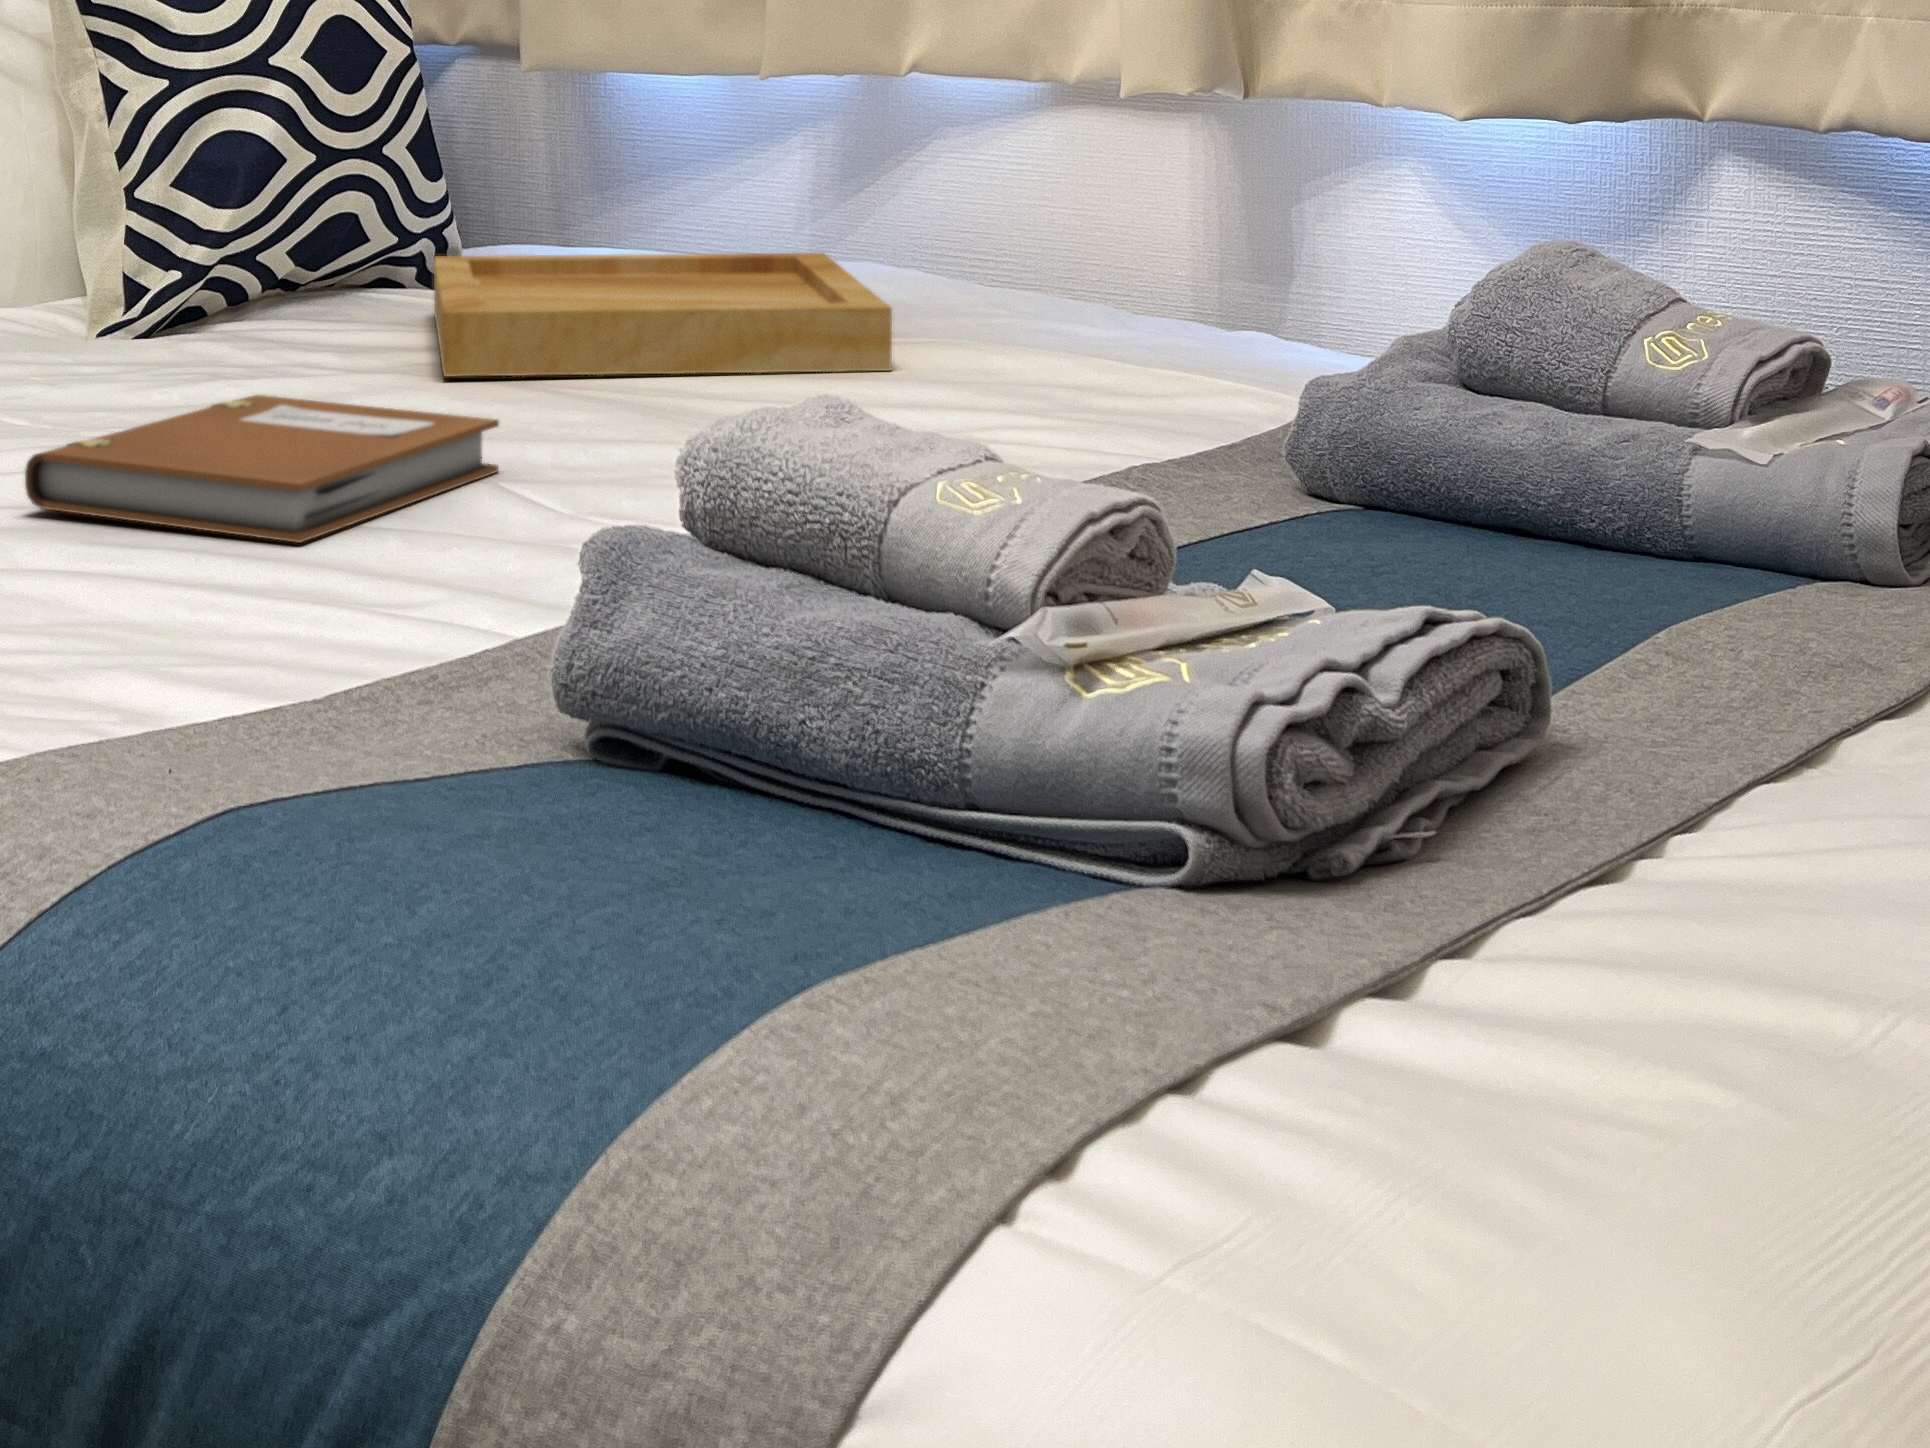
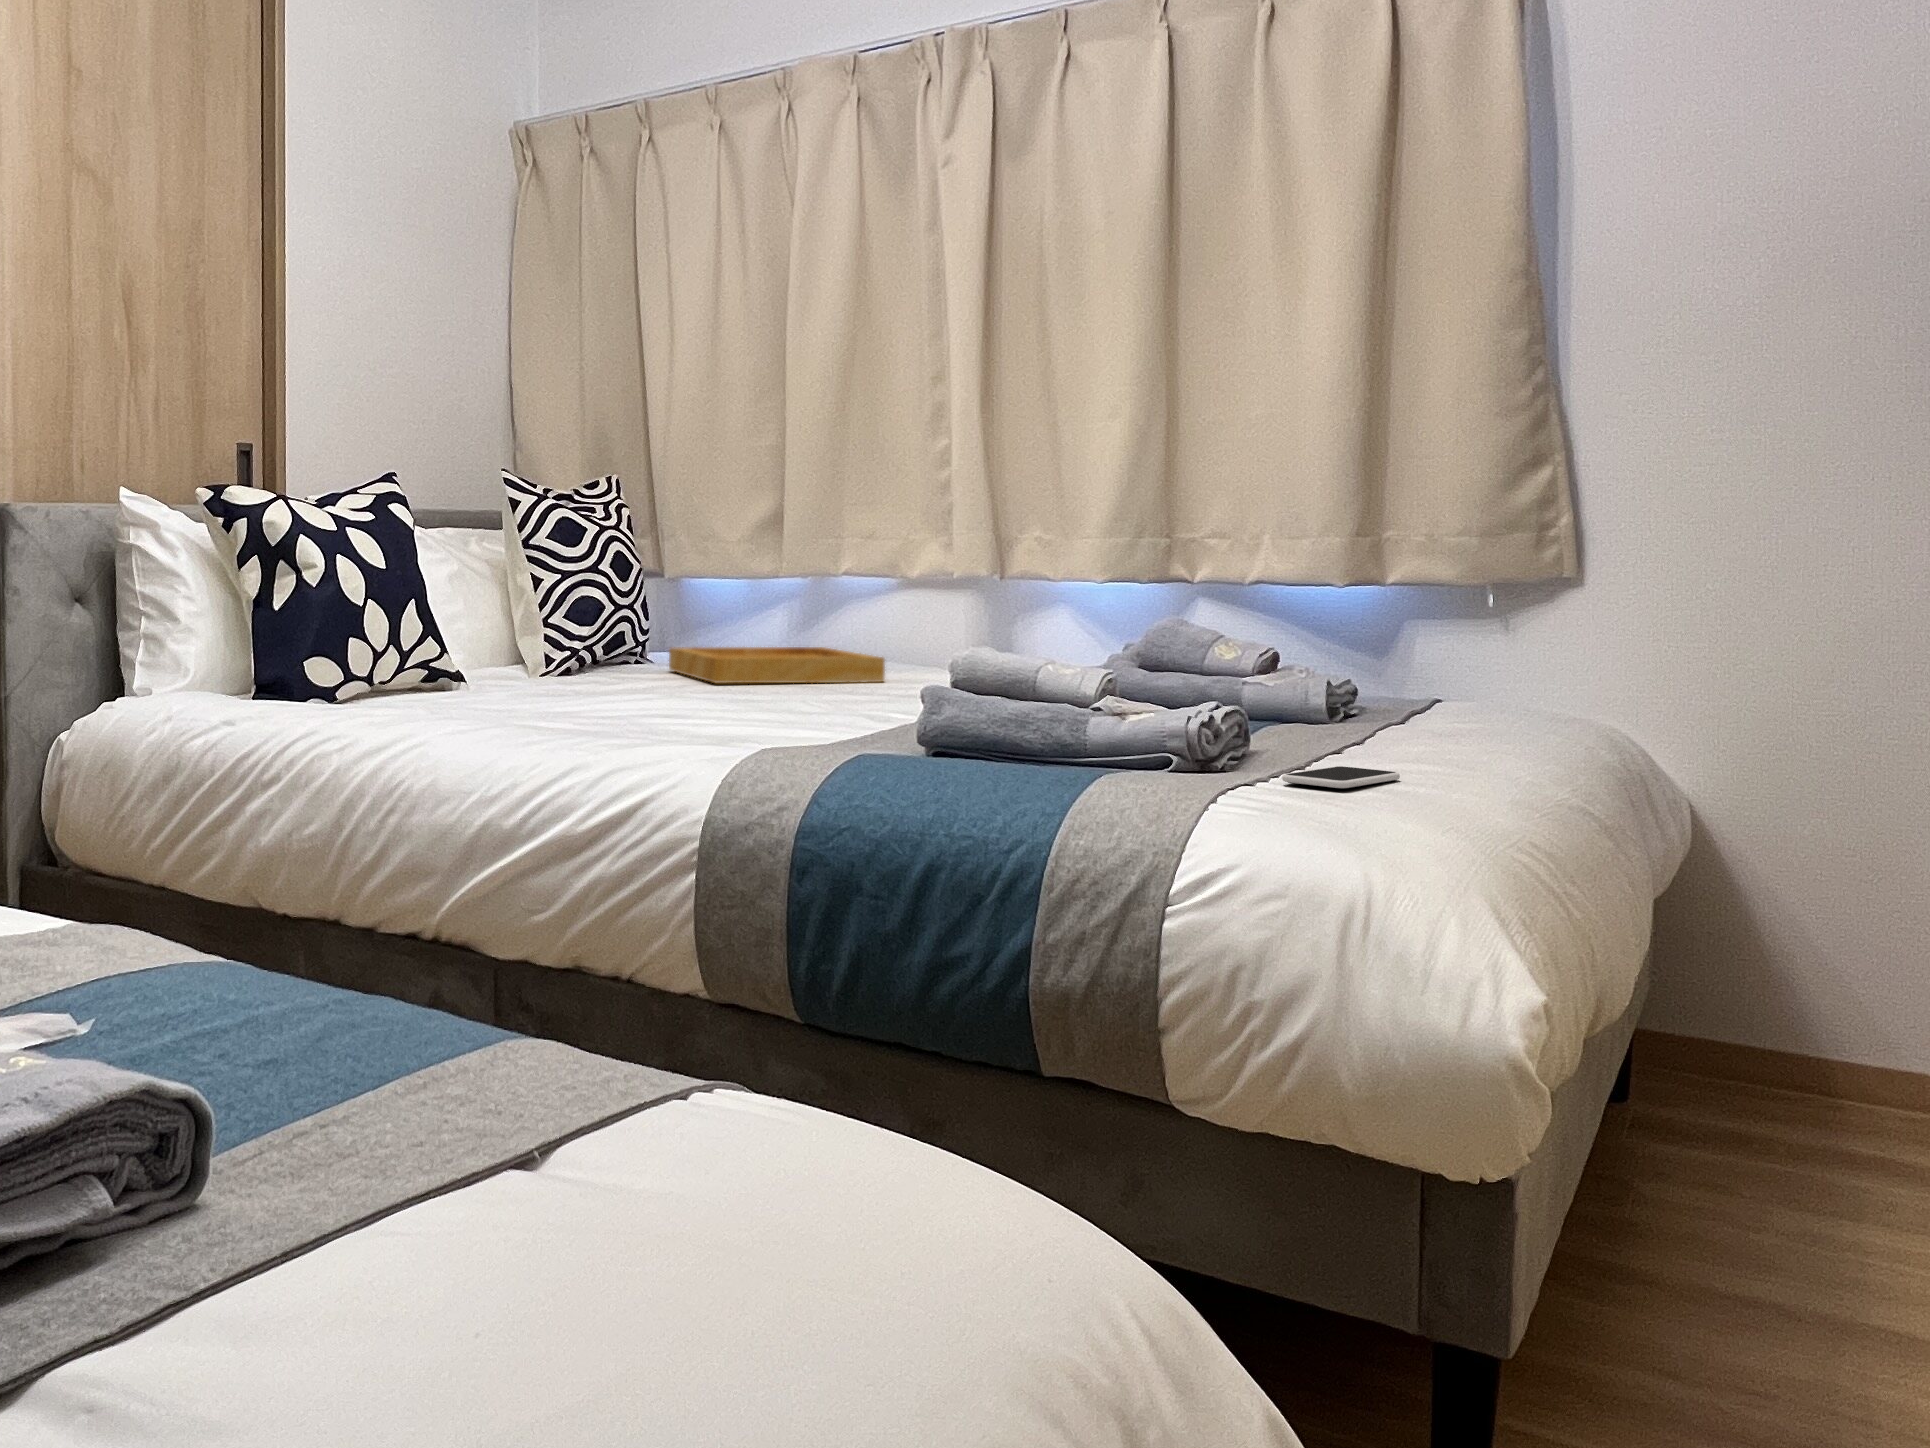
notebook: present [25,395,499,543] -> none [639,678,788,715]
smartphone: none [1381,964,1831,1145] -> present [1282,766,1400,788]

